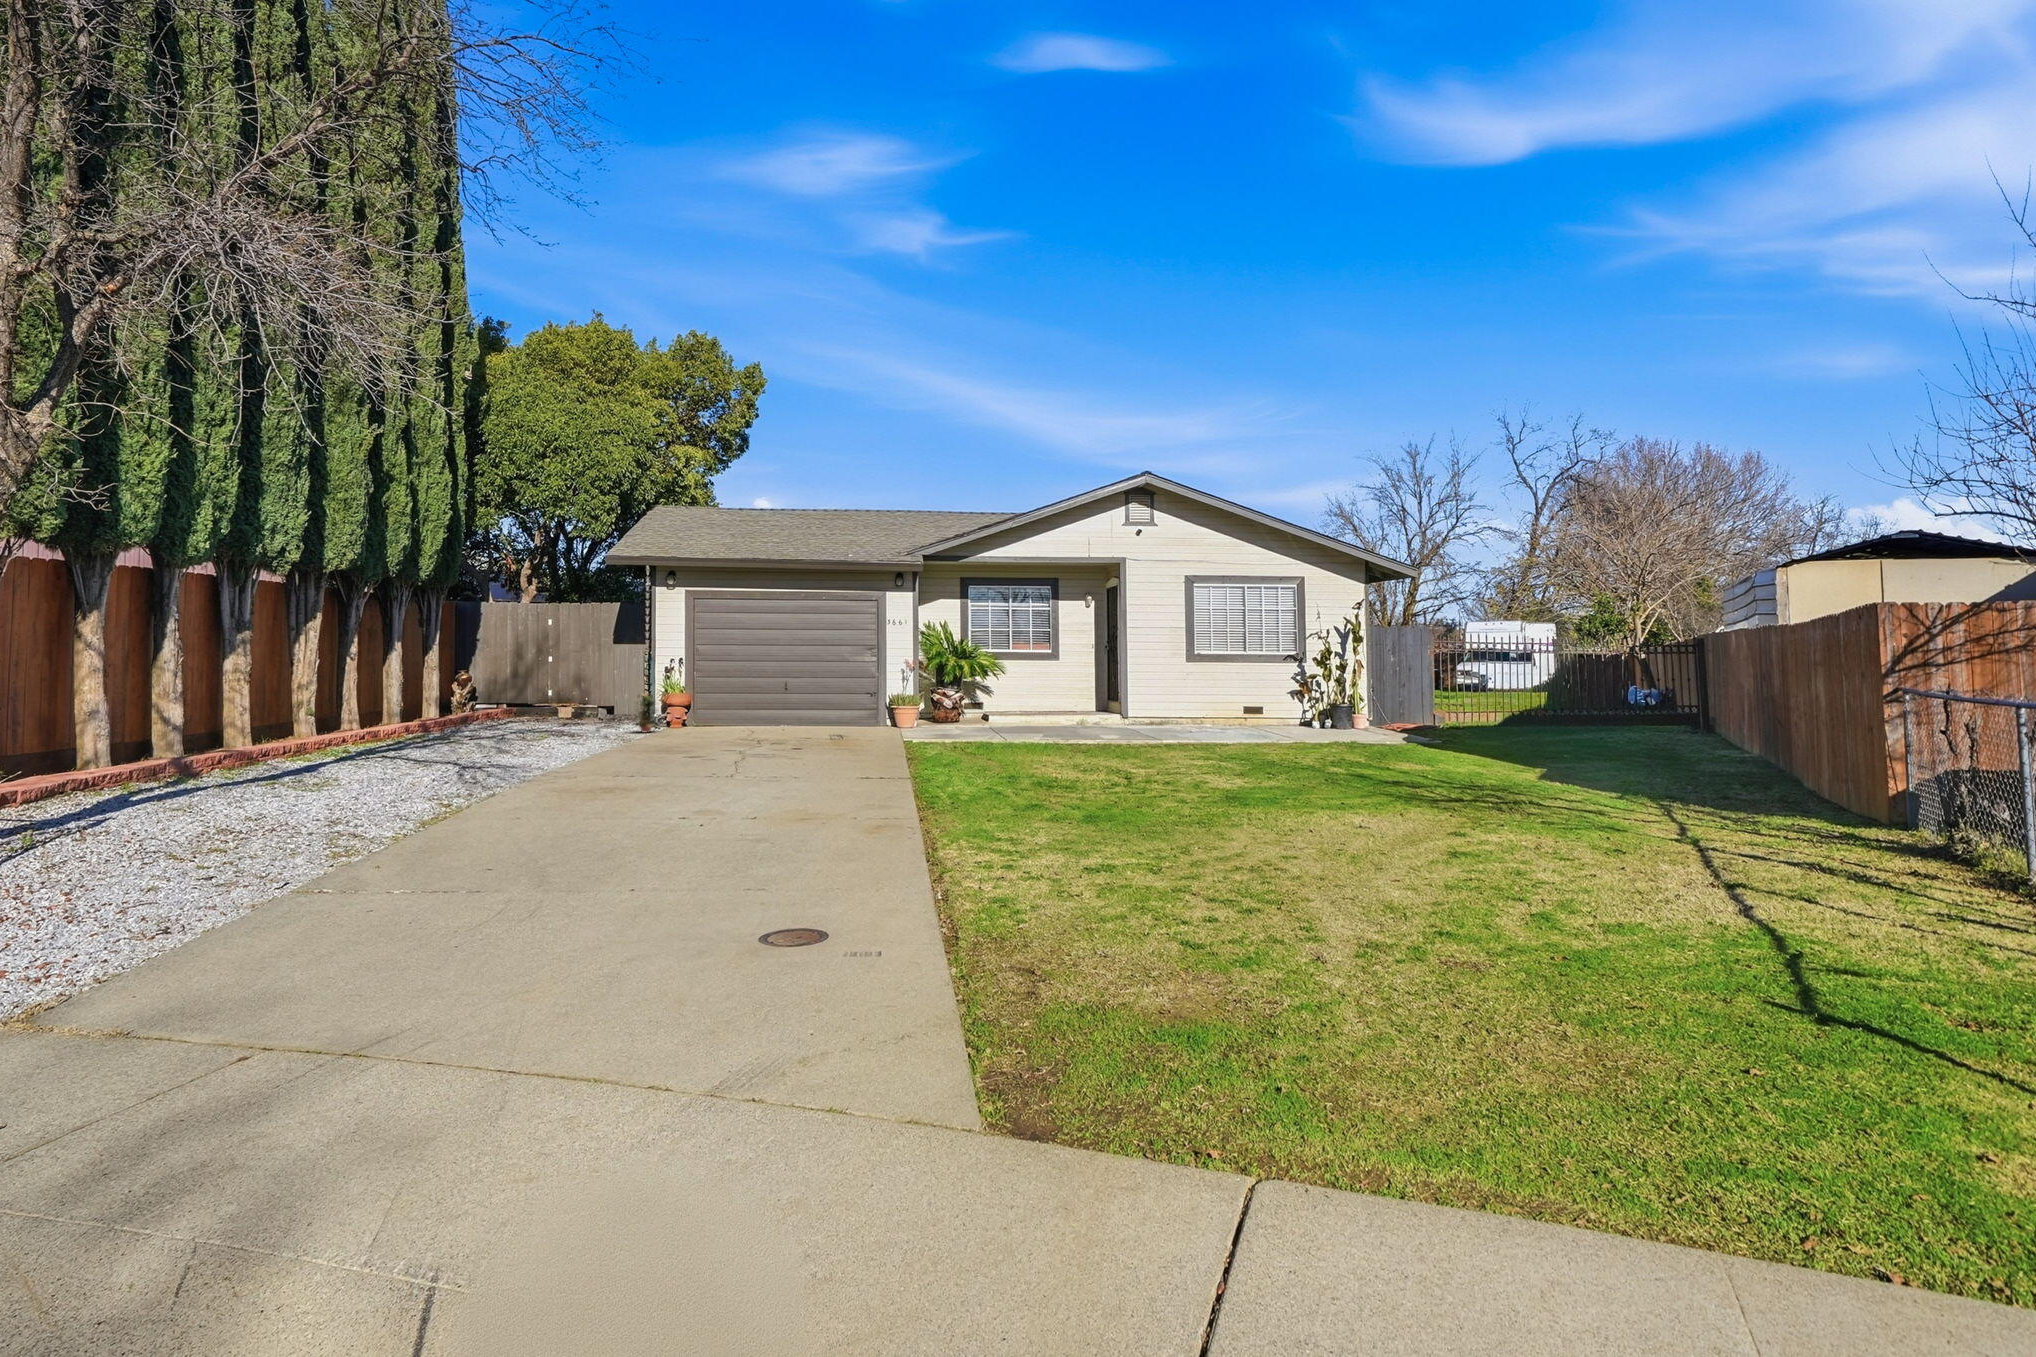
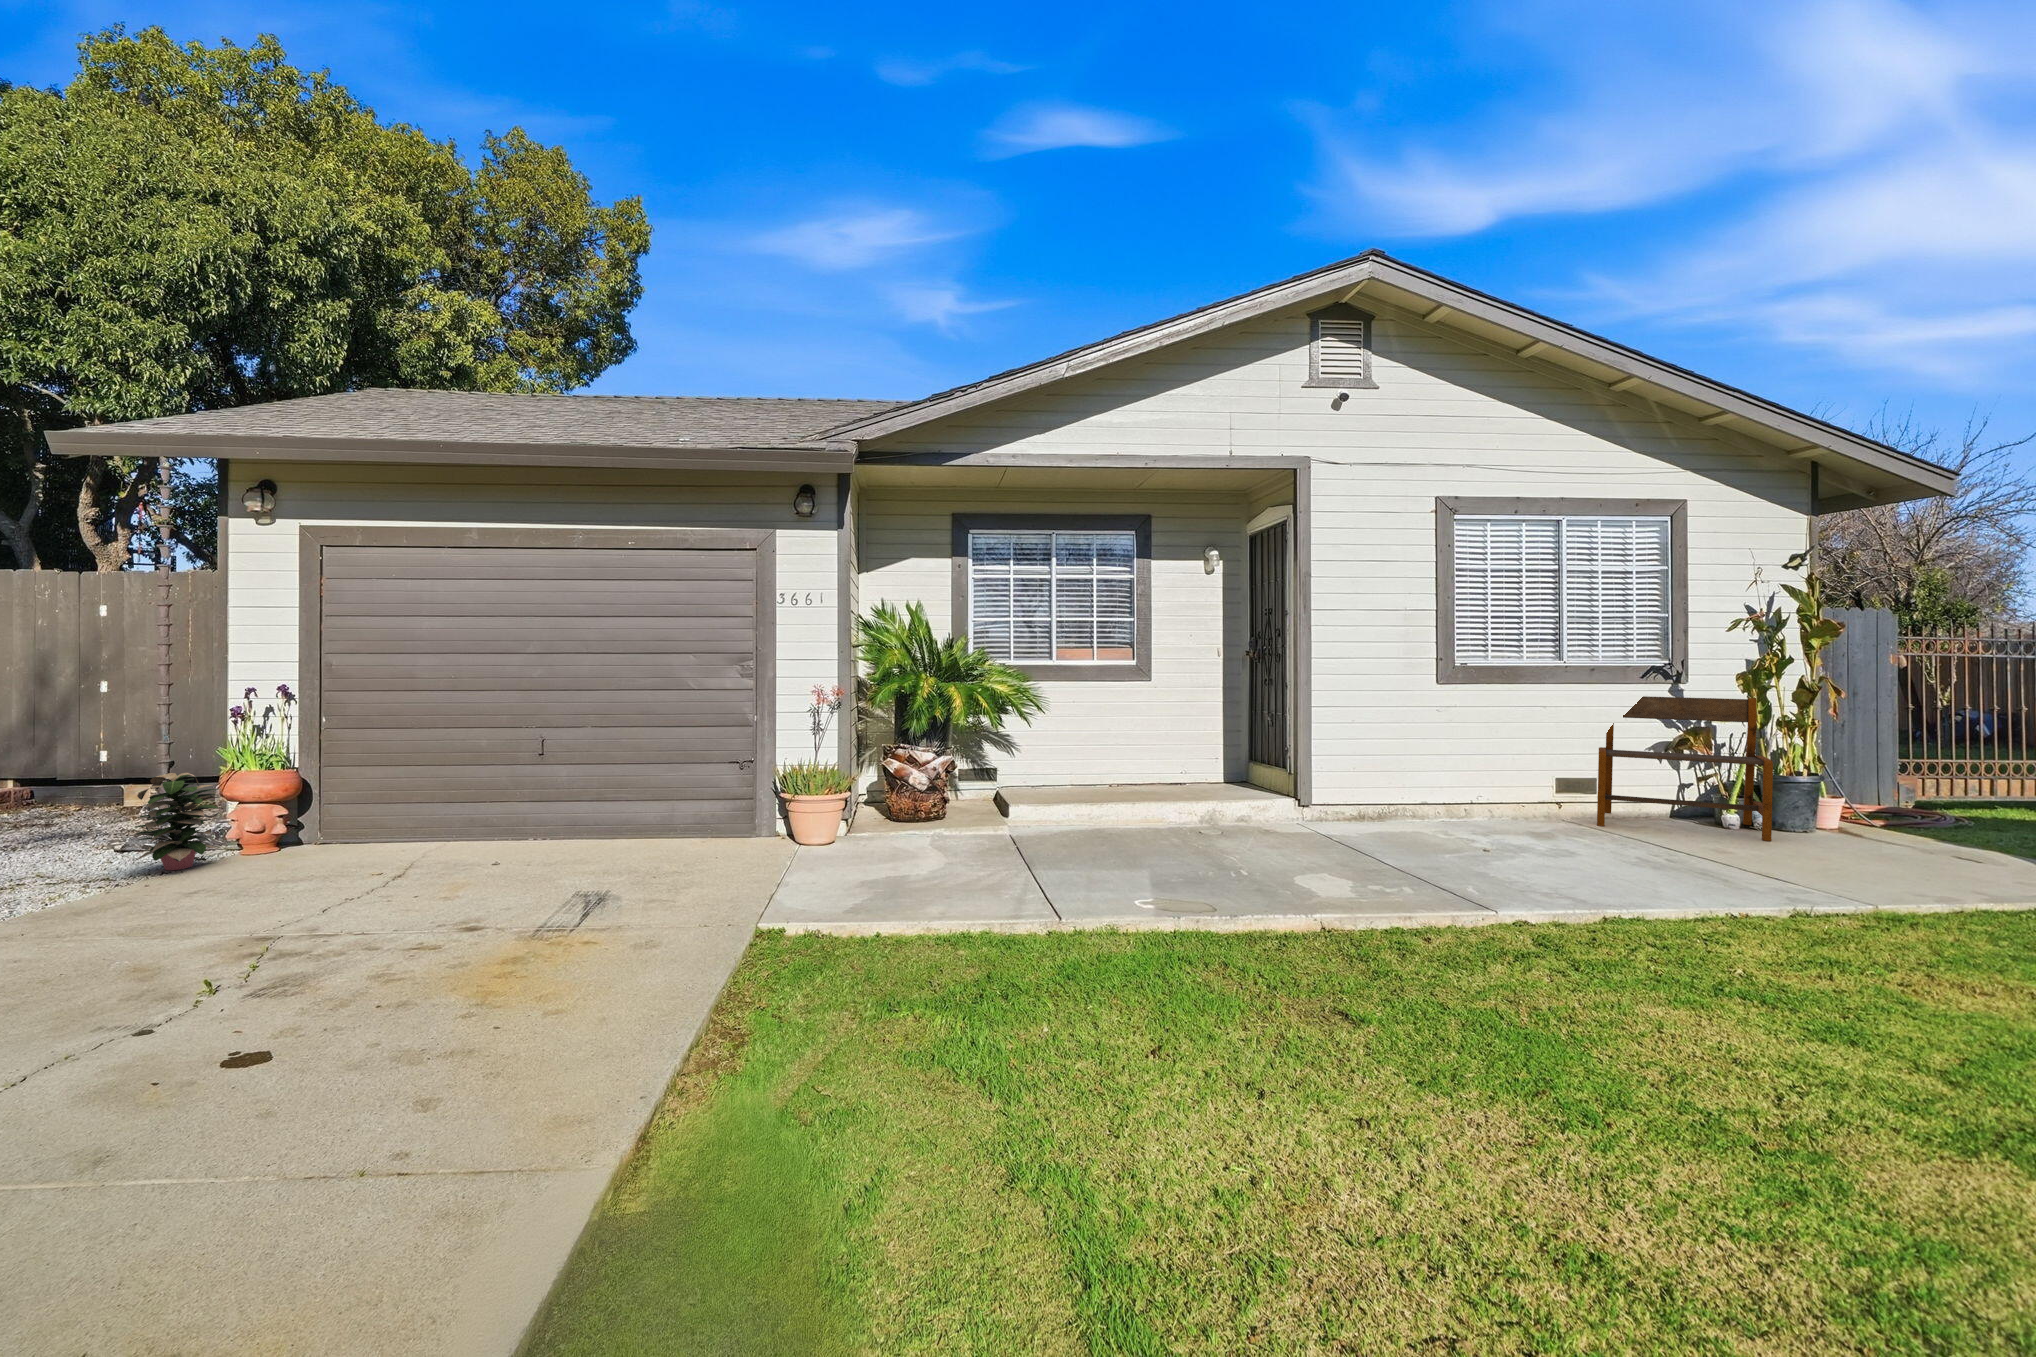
bench: none [1255,668,1327,729] -> present [1597,696,1773,841]

